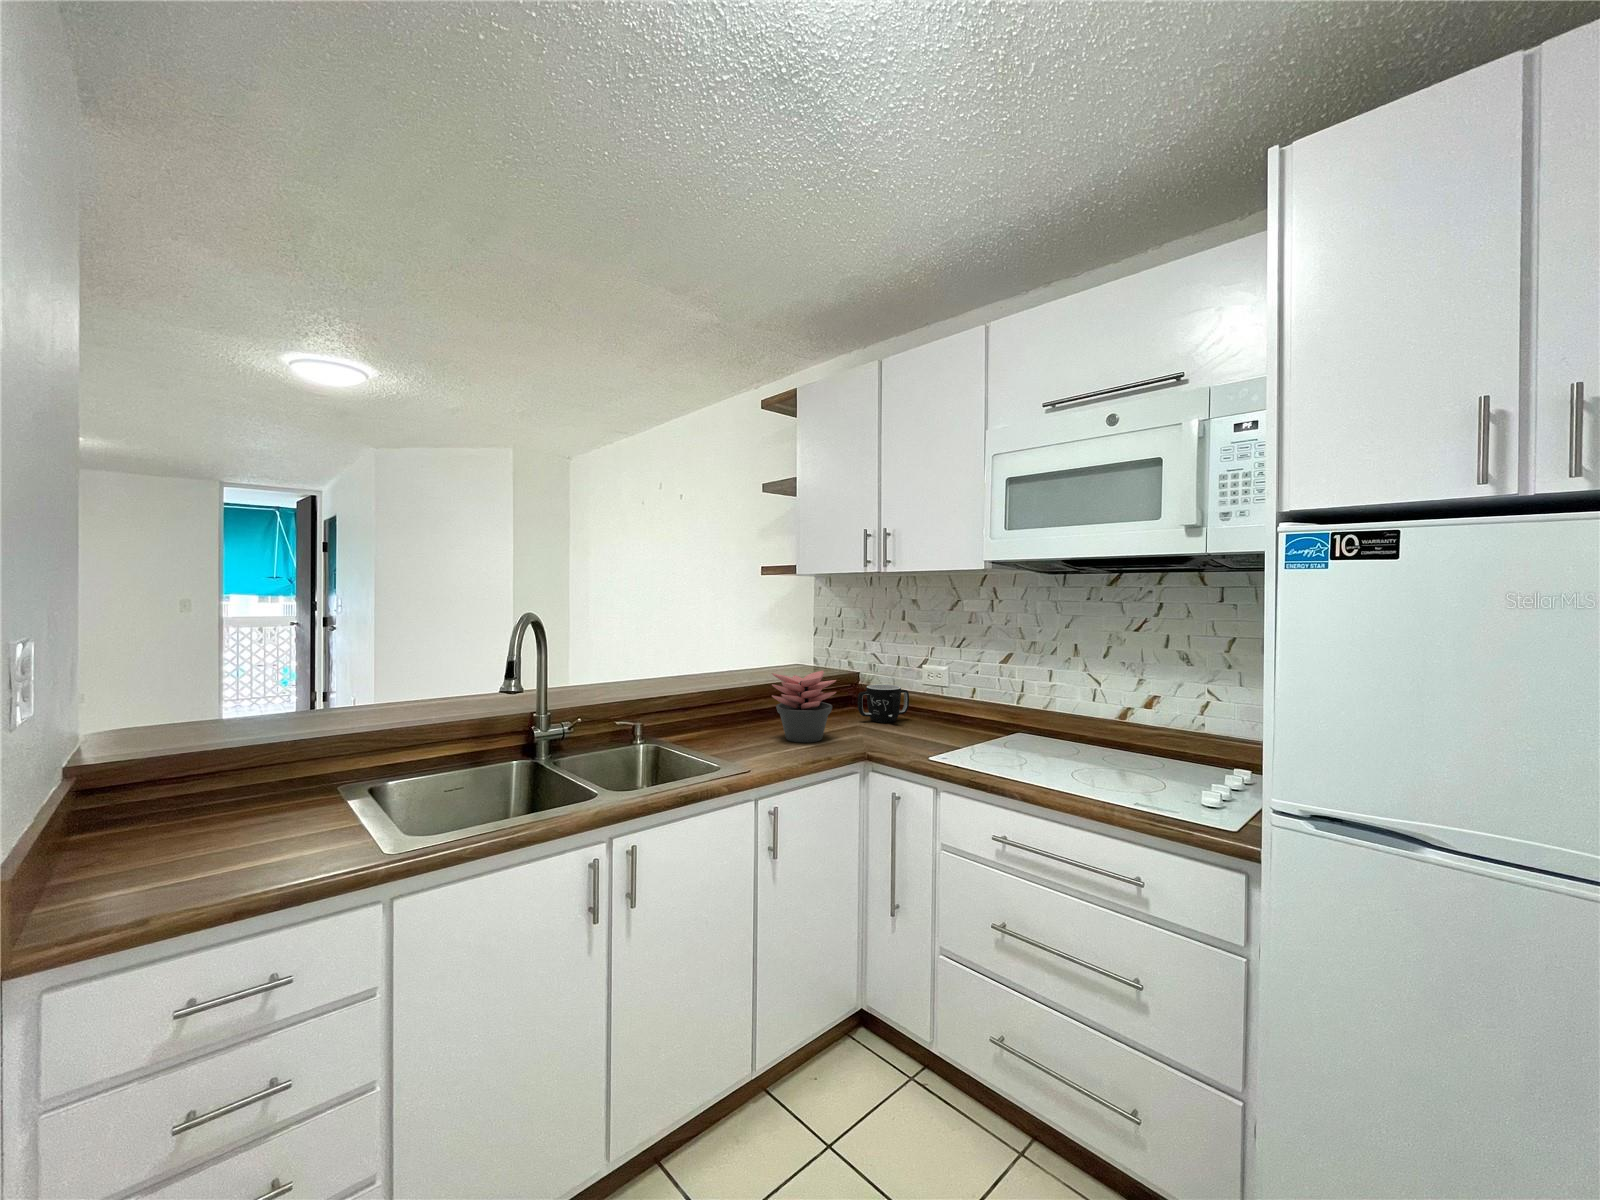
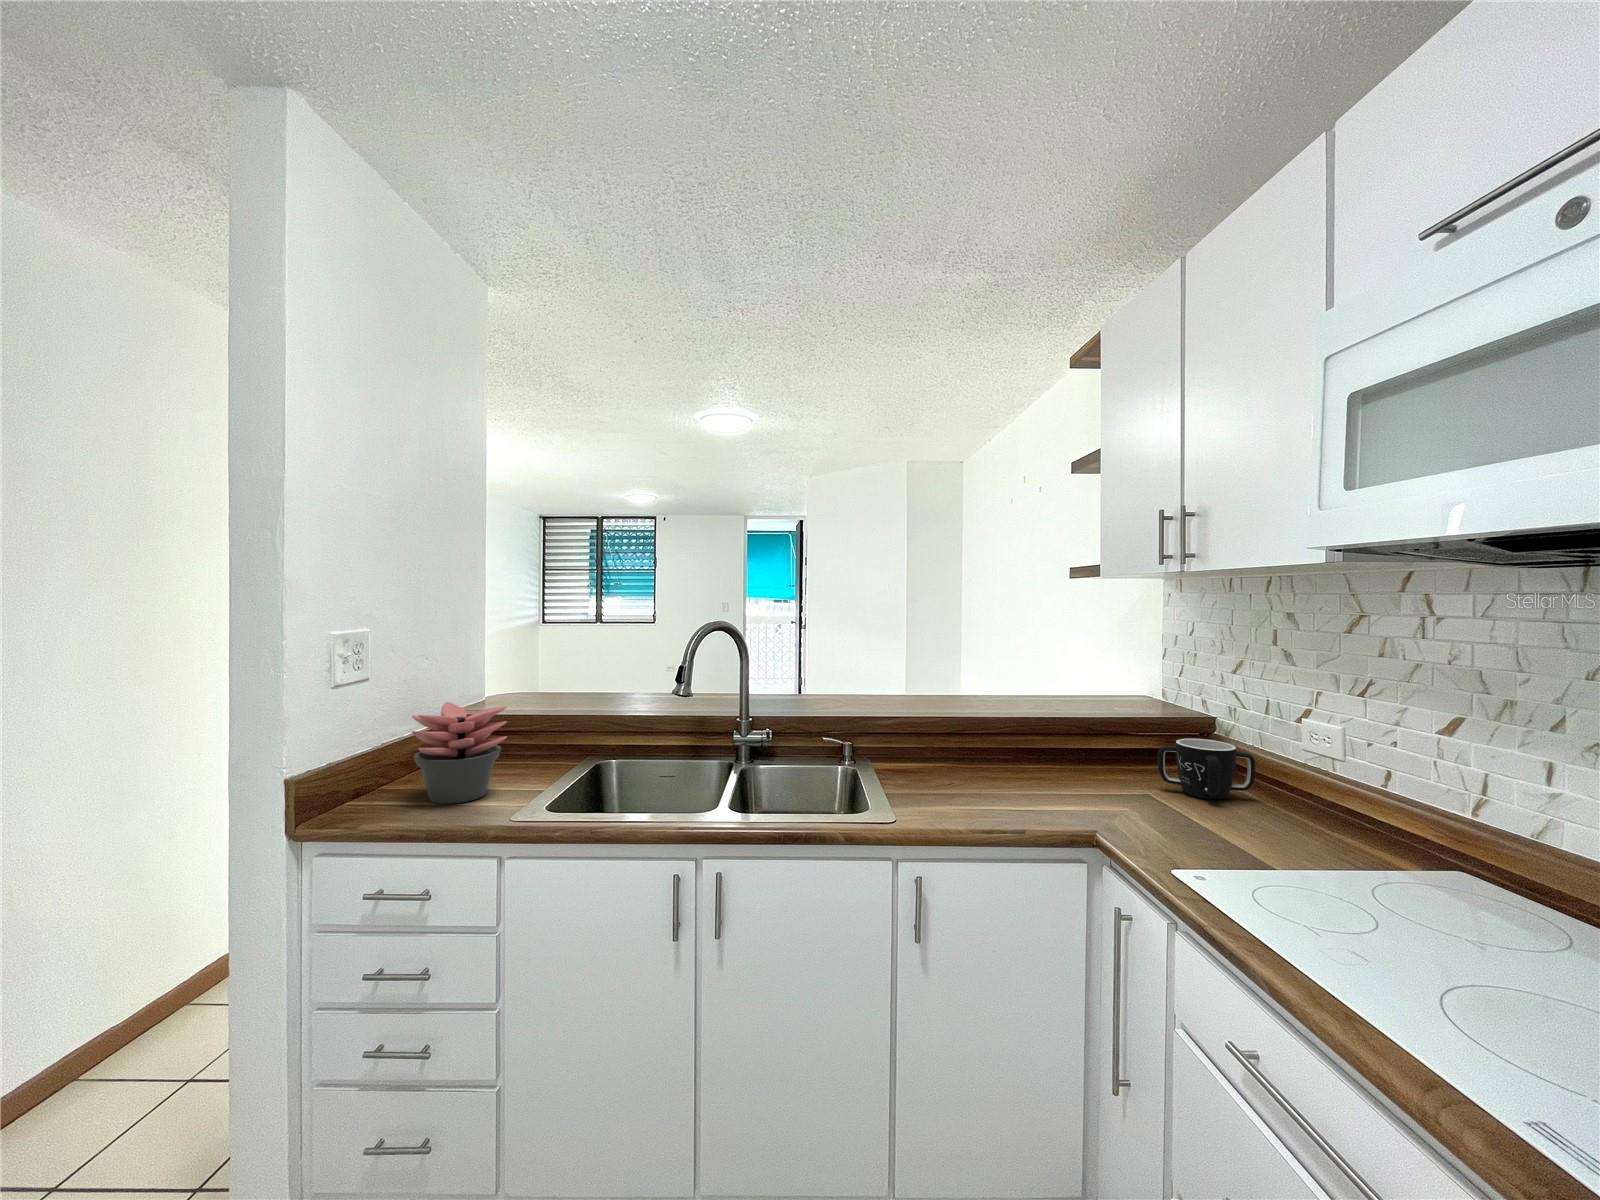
succulent plant: present [772,671,836,742] -> present [412,702,507,804]

